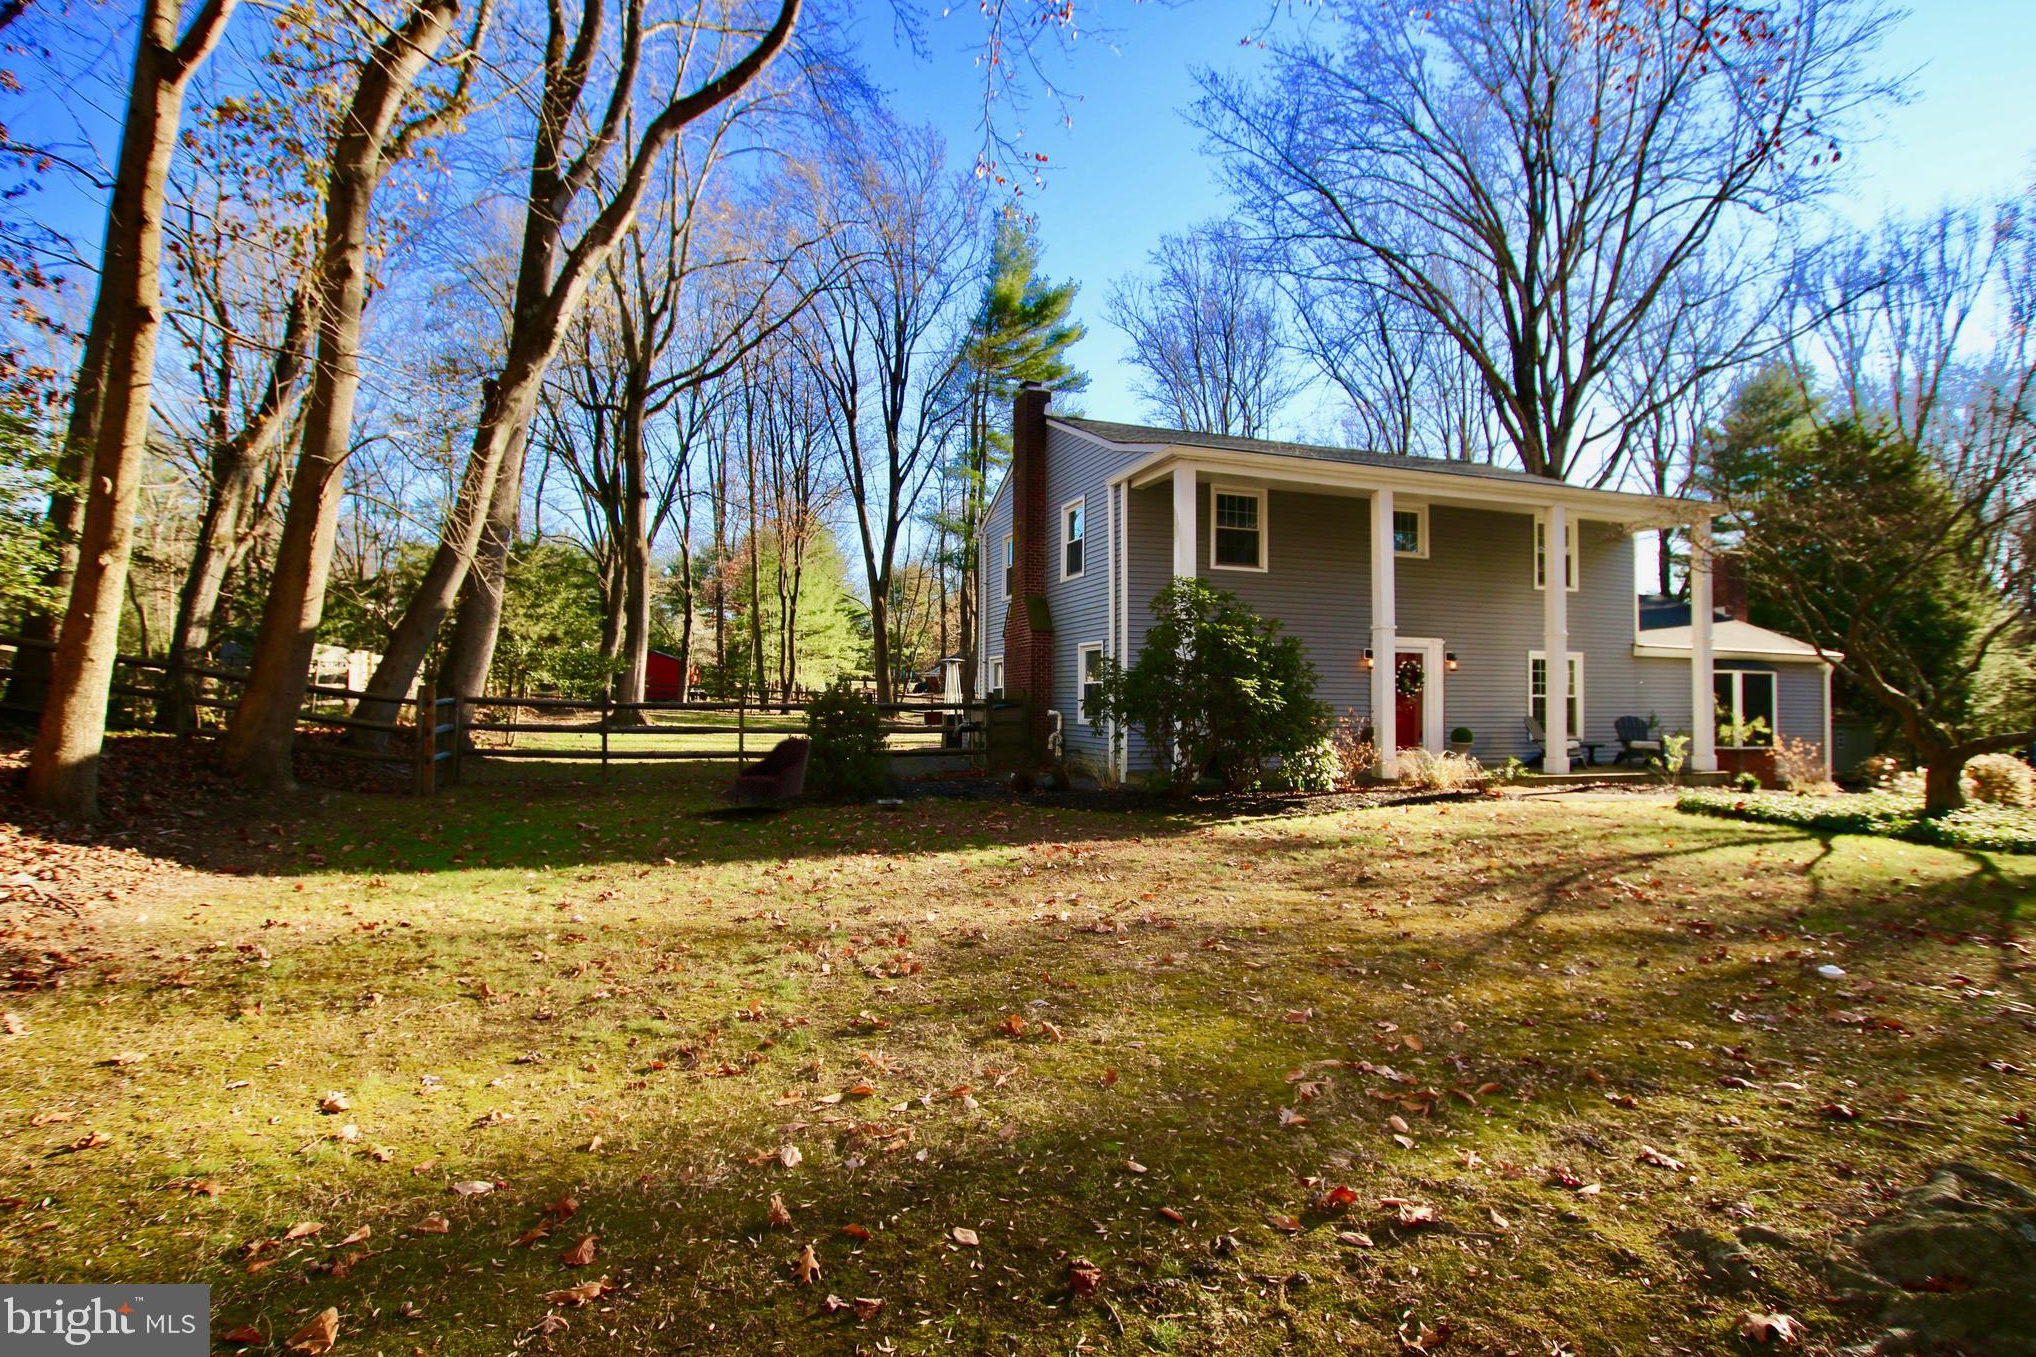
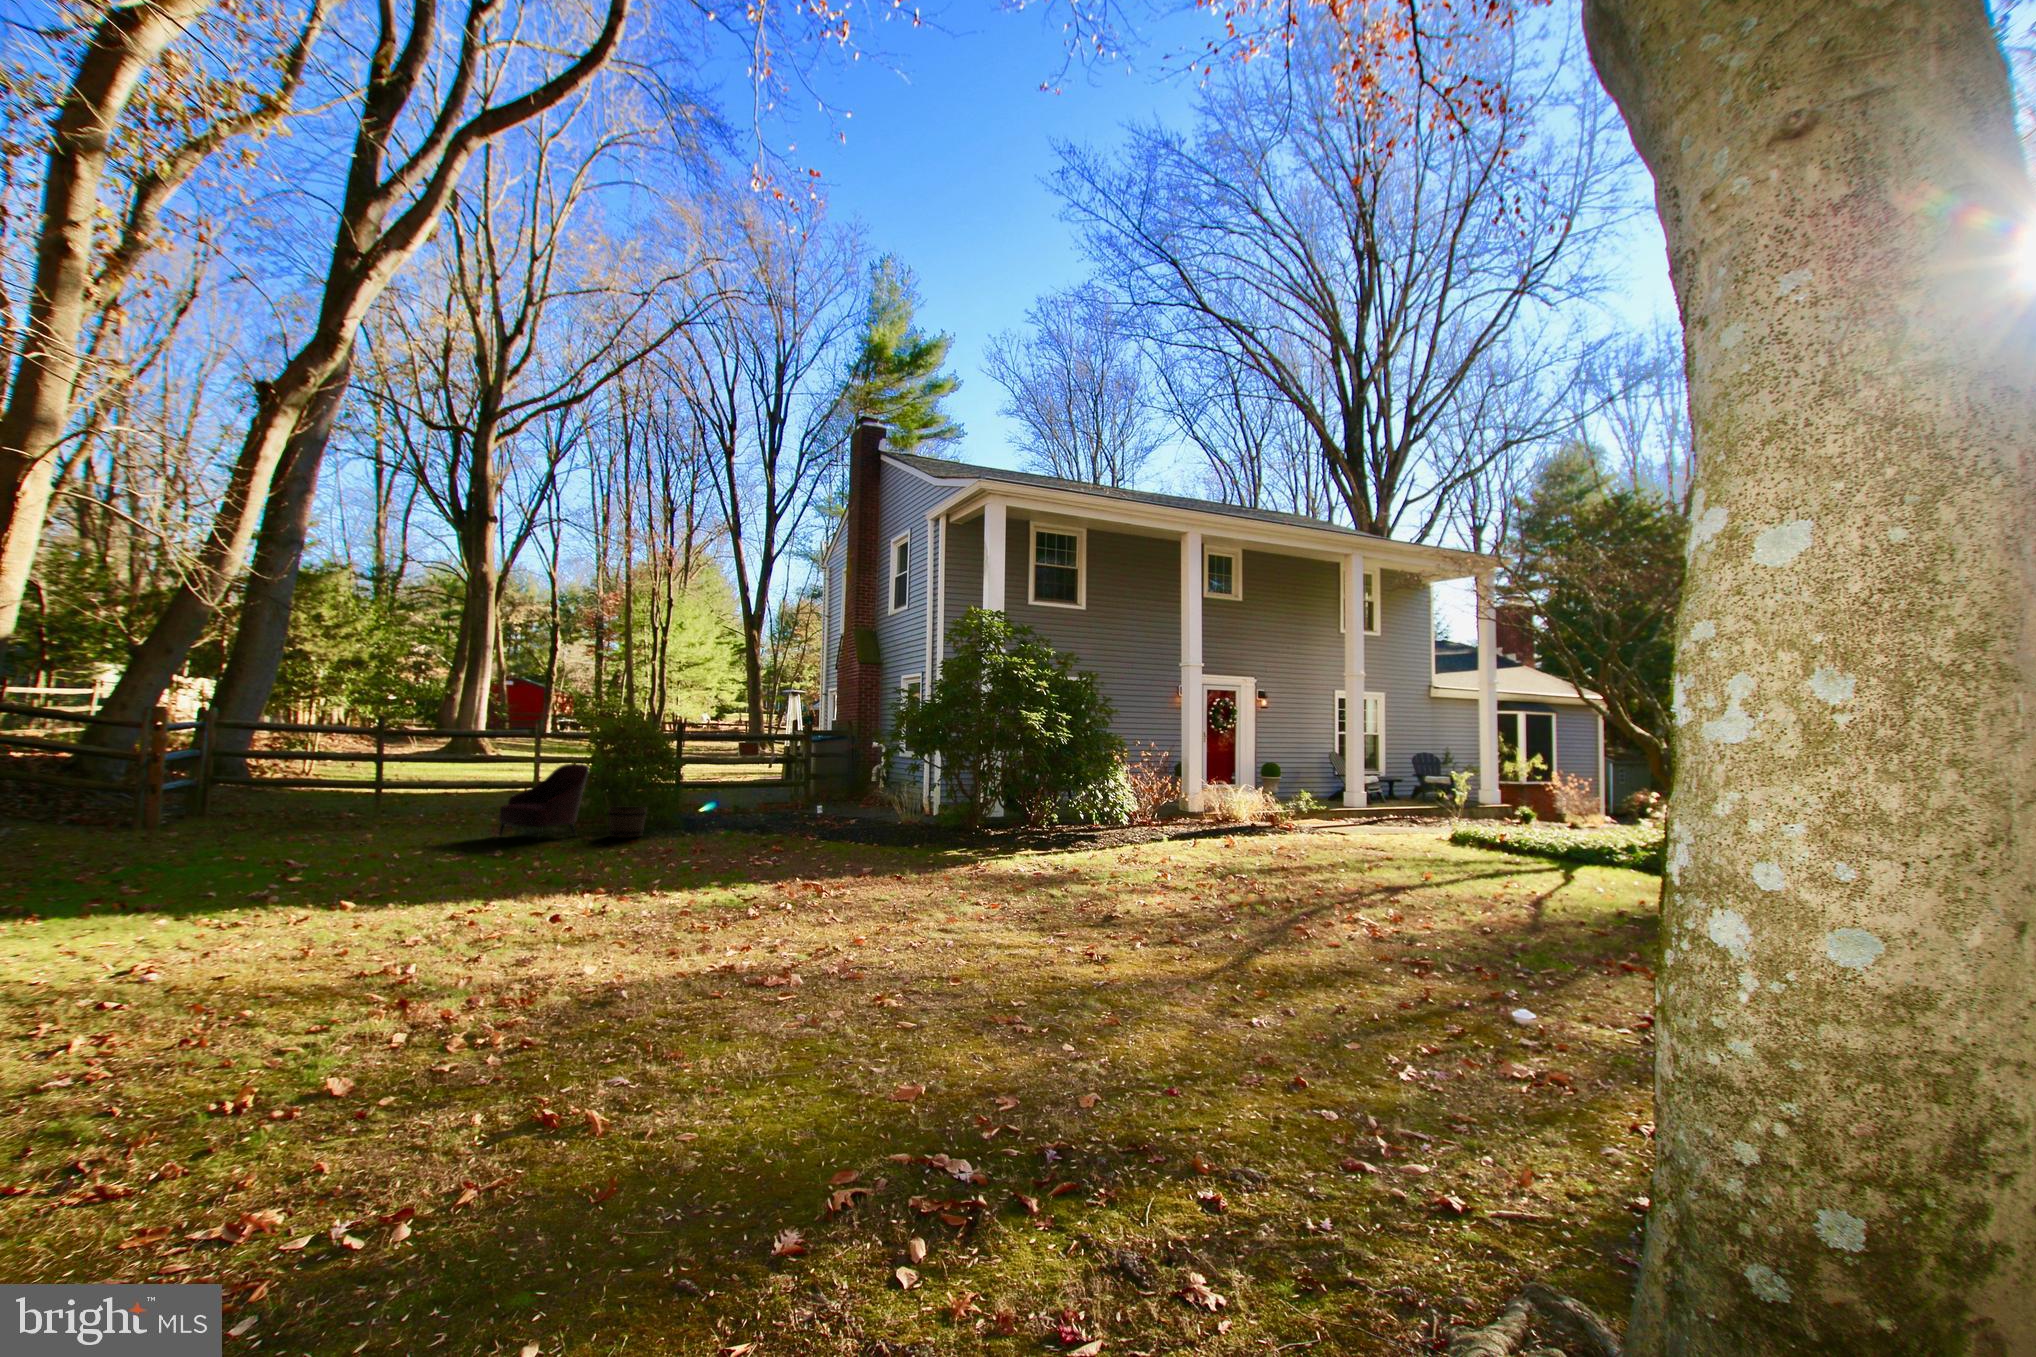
potted tree: present [879,762,905,804] -> none [663,785,696,834]
bucket: none [831,774,866,807] -> present [608,803,647,838]

